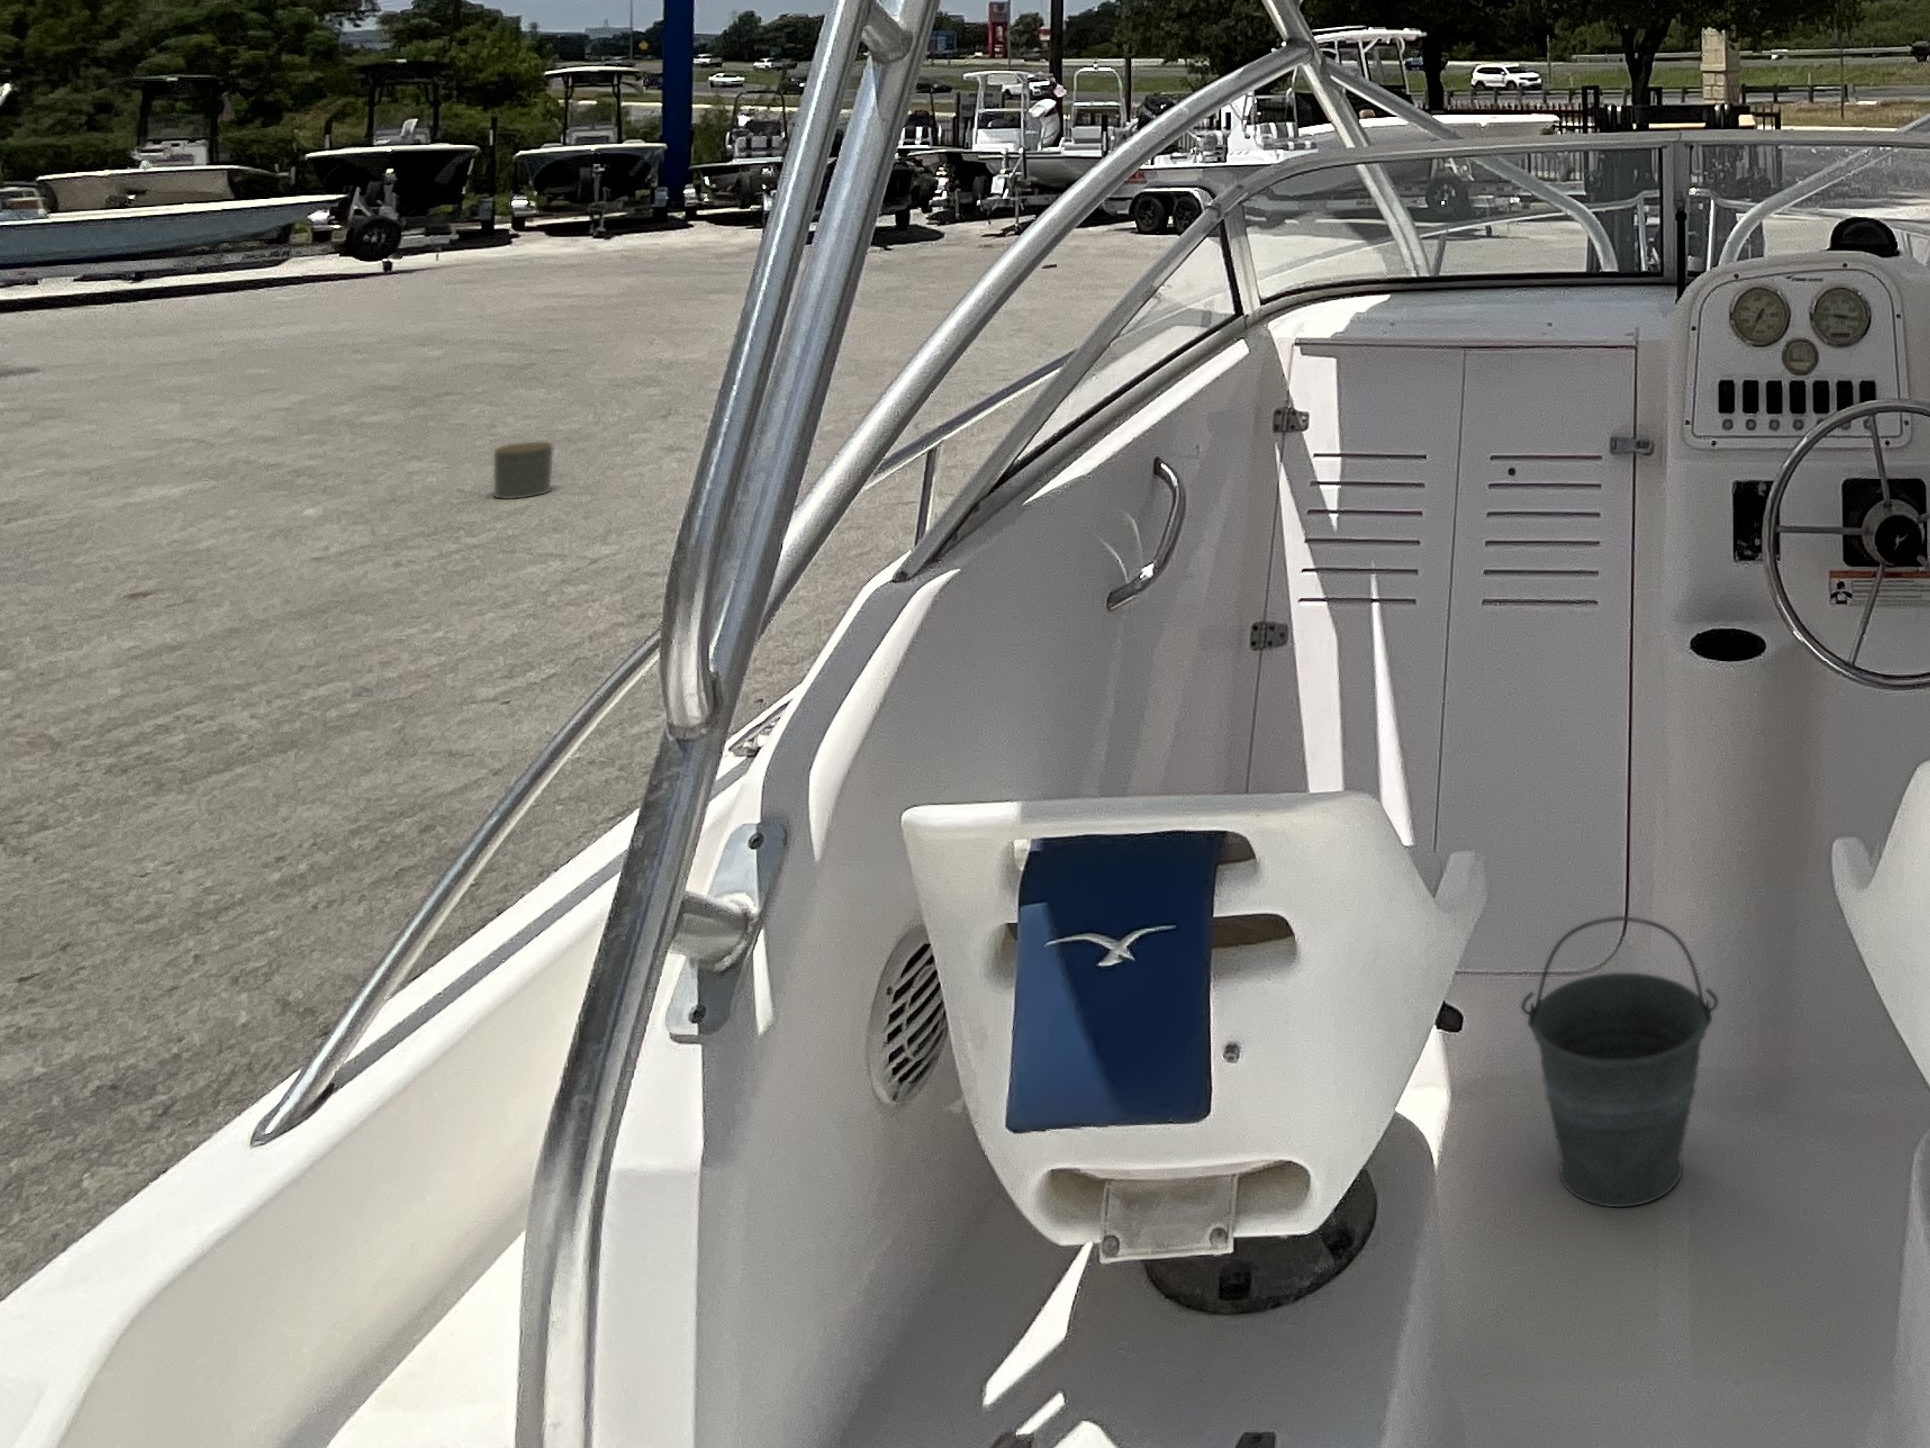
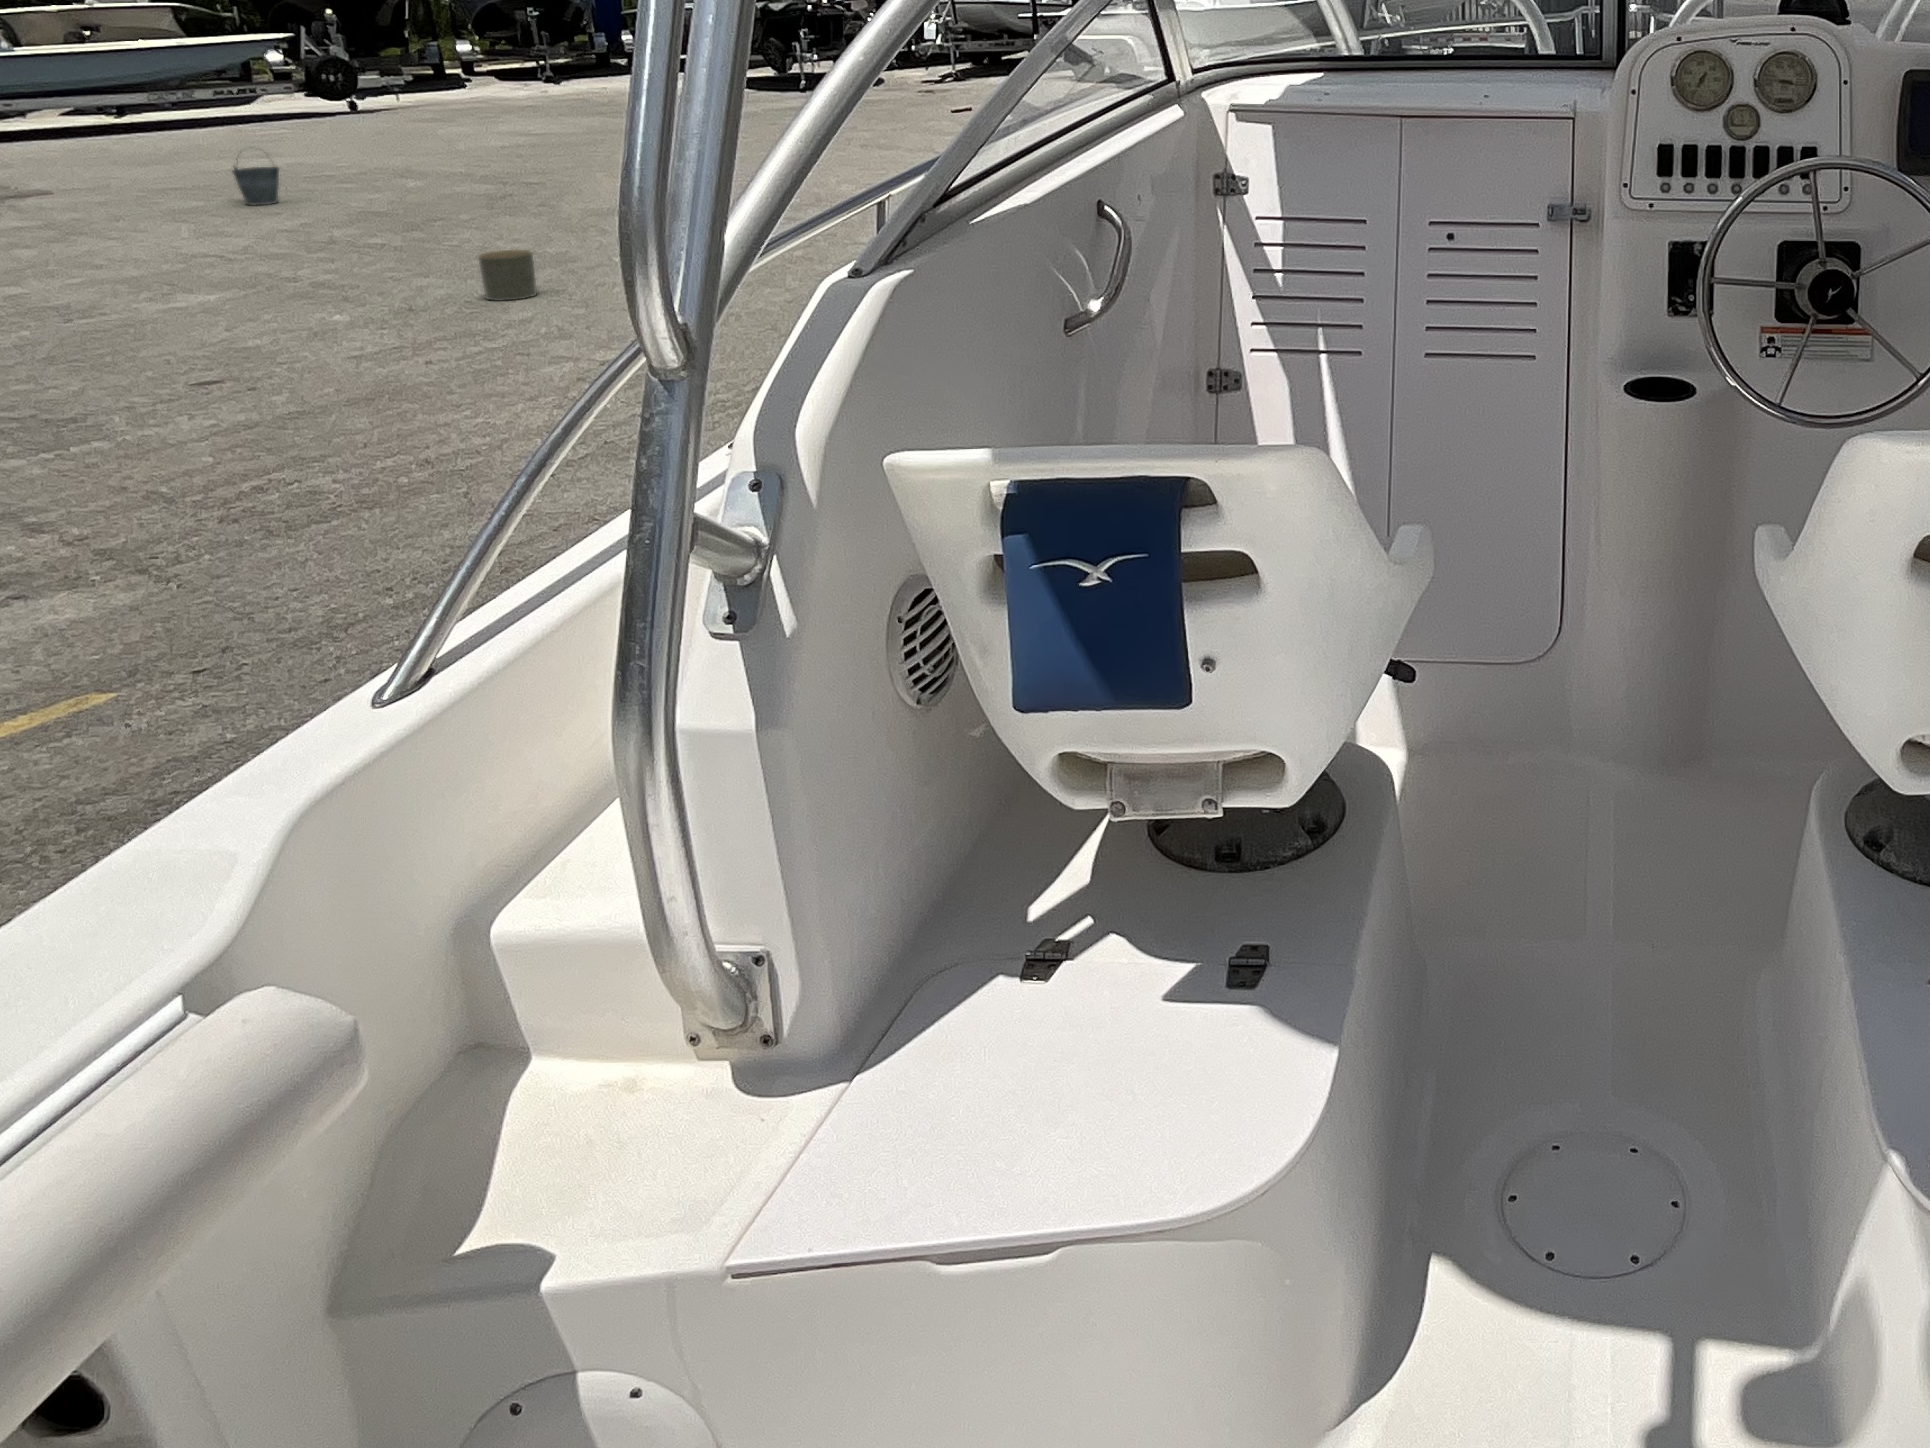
bucket: present [1522,916,1718,1207] -> present [233,152,279,205]

